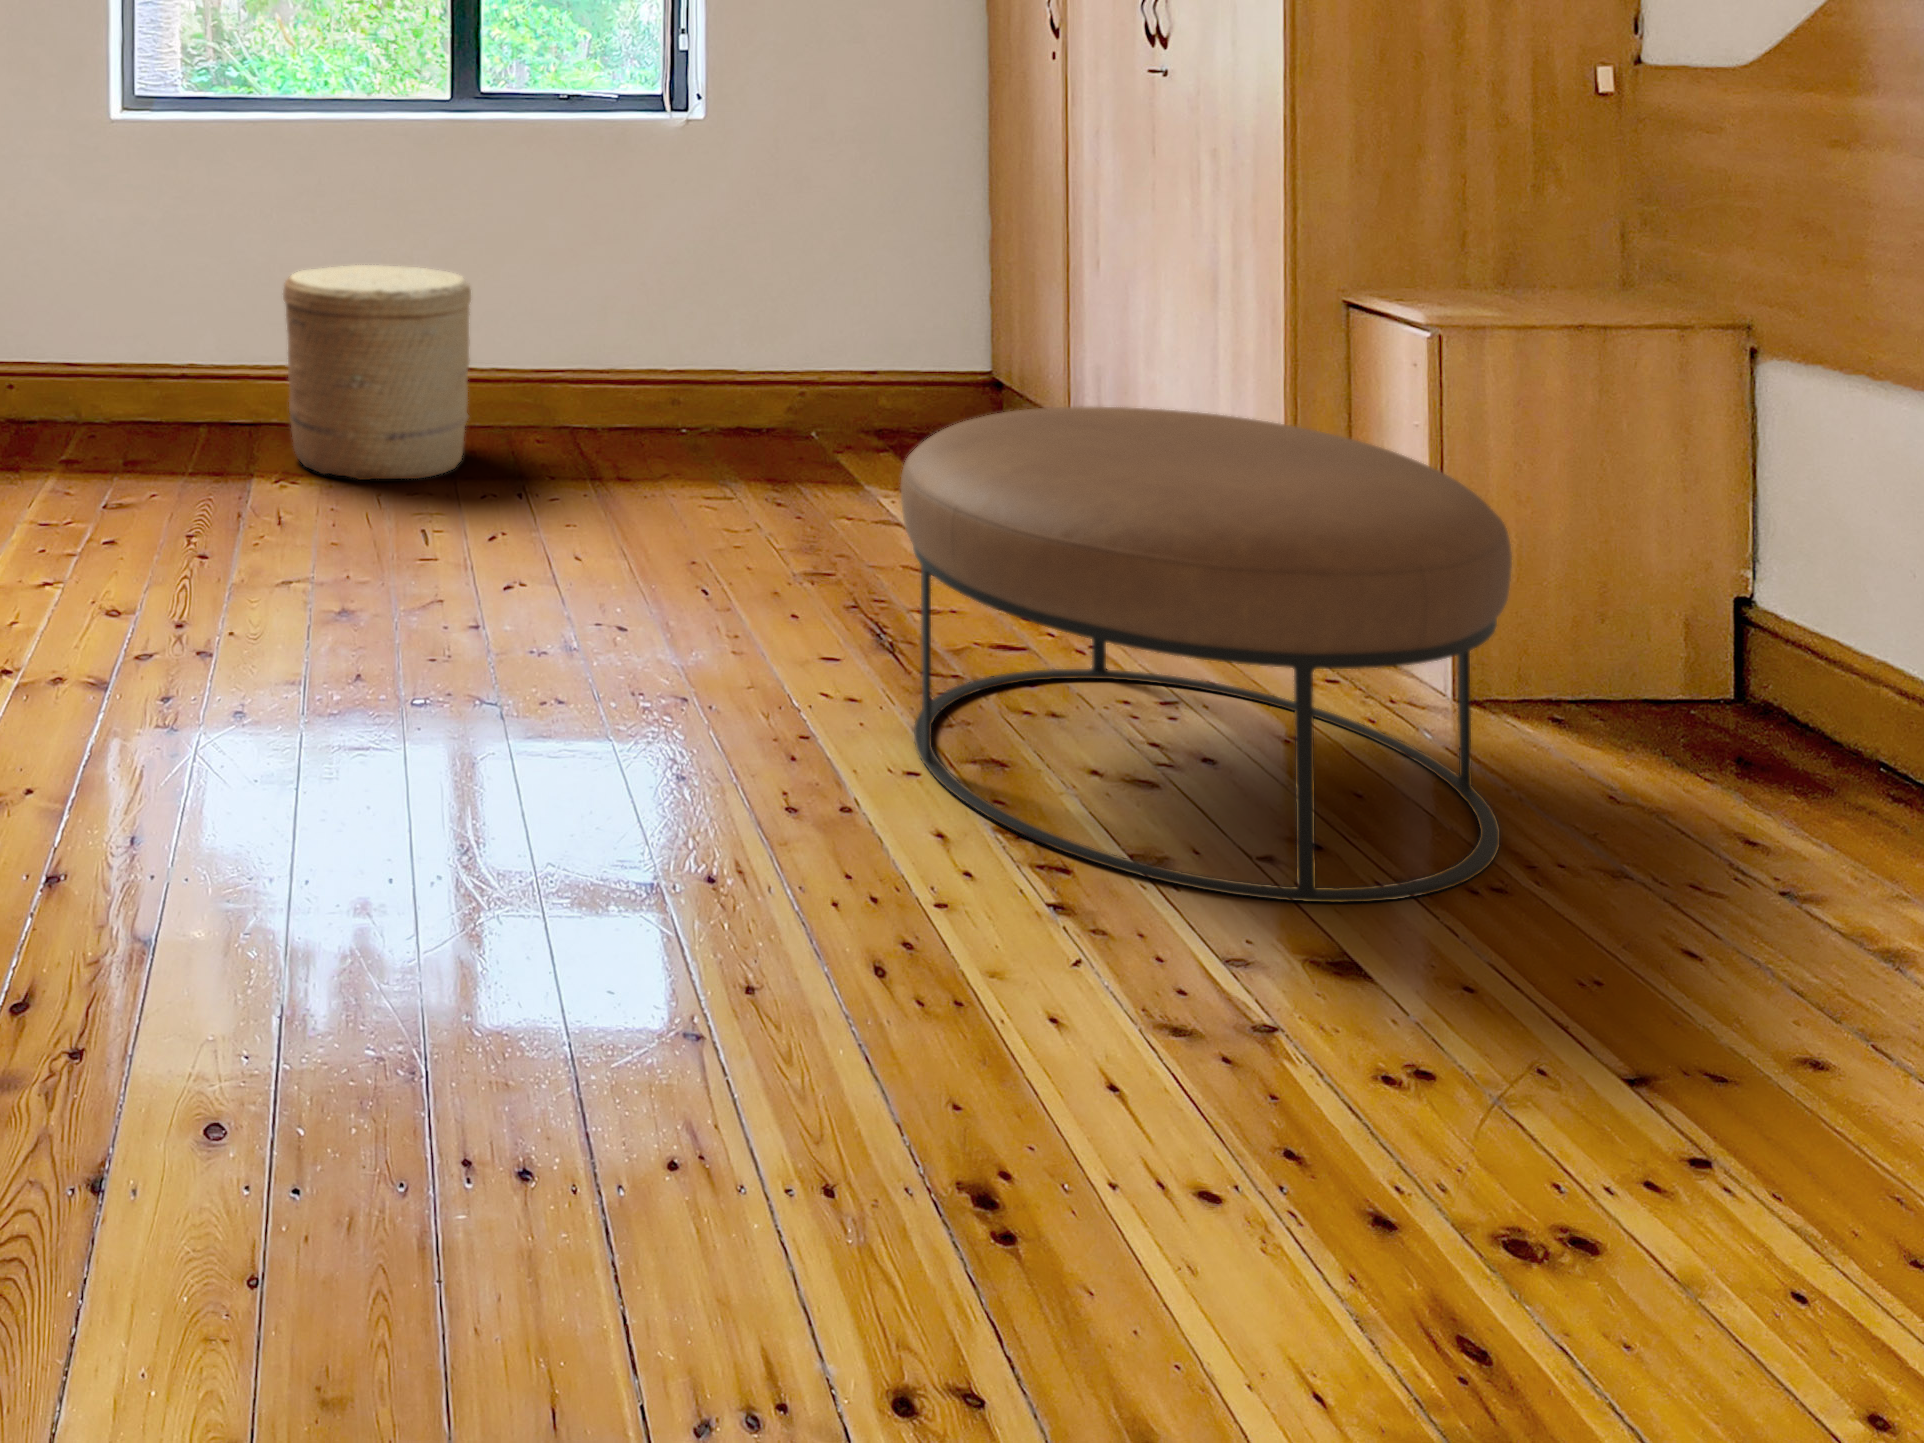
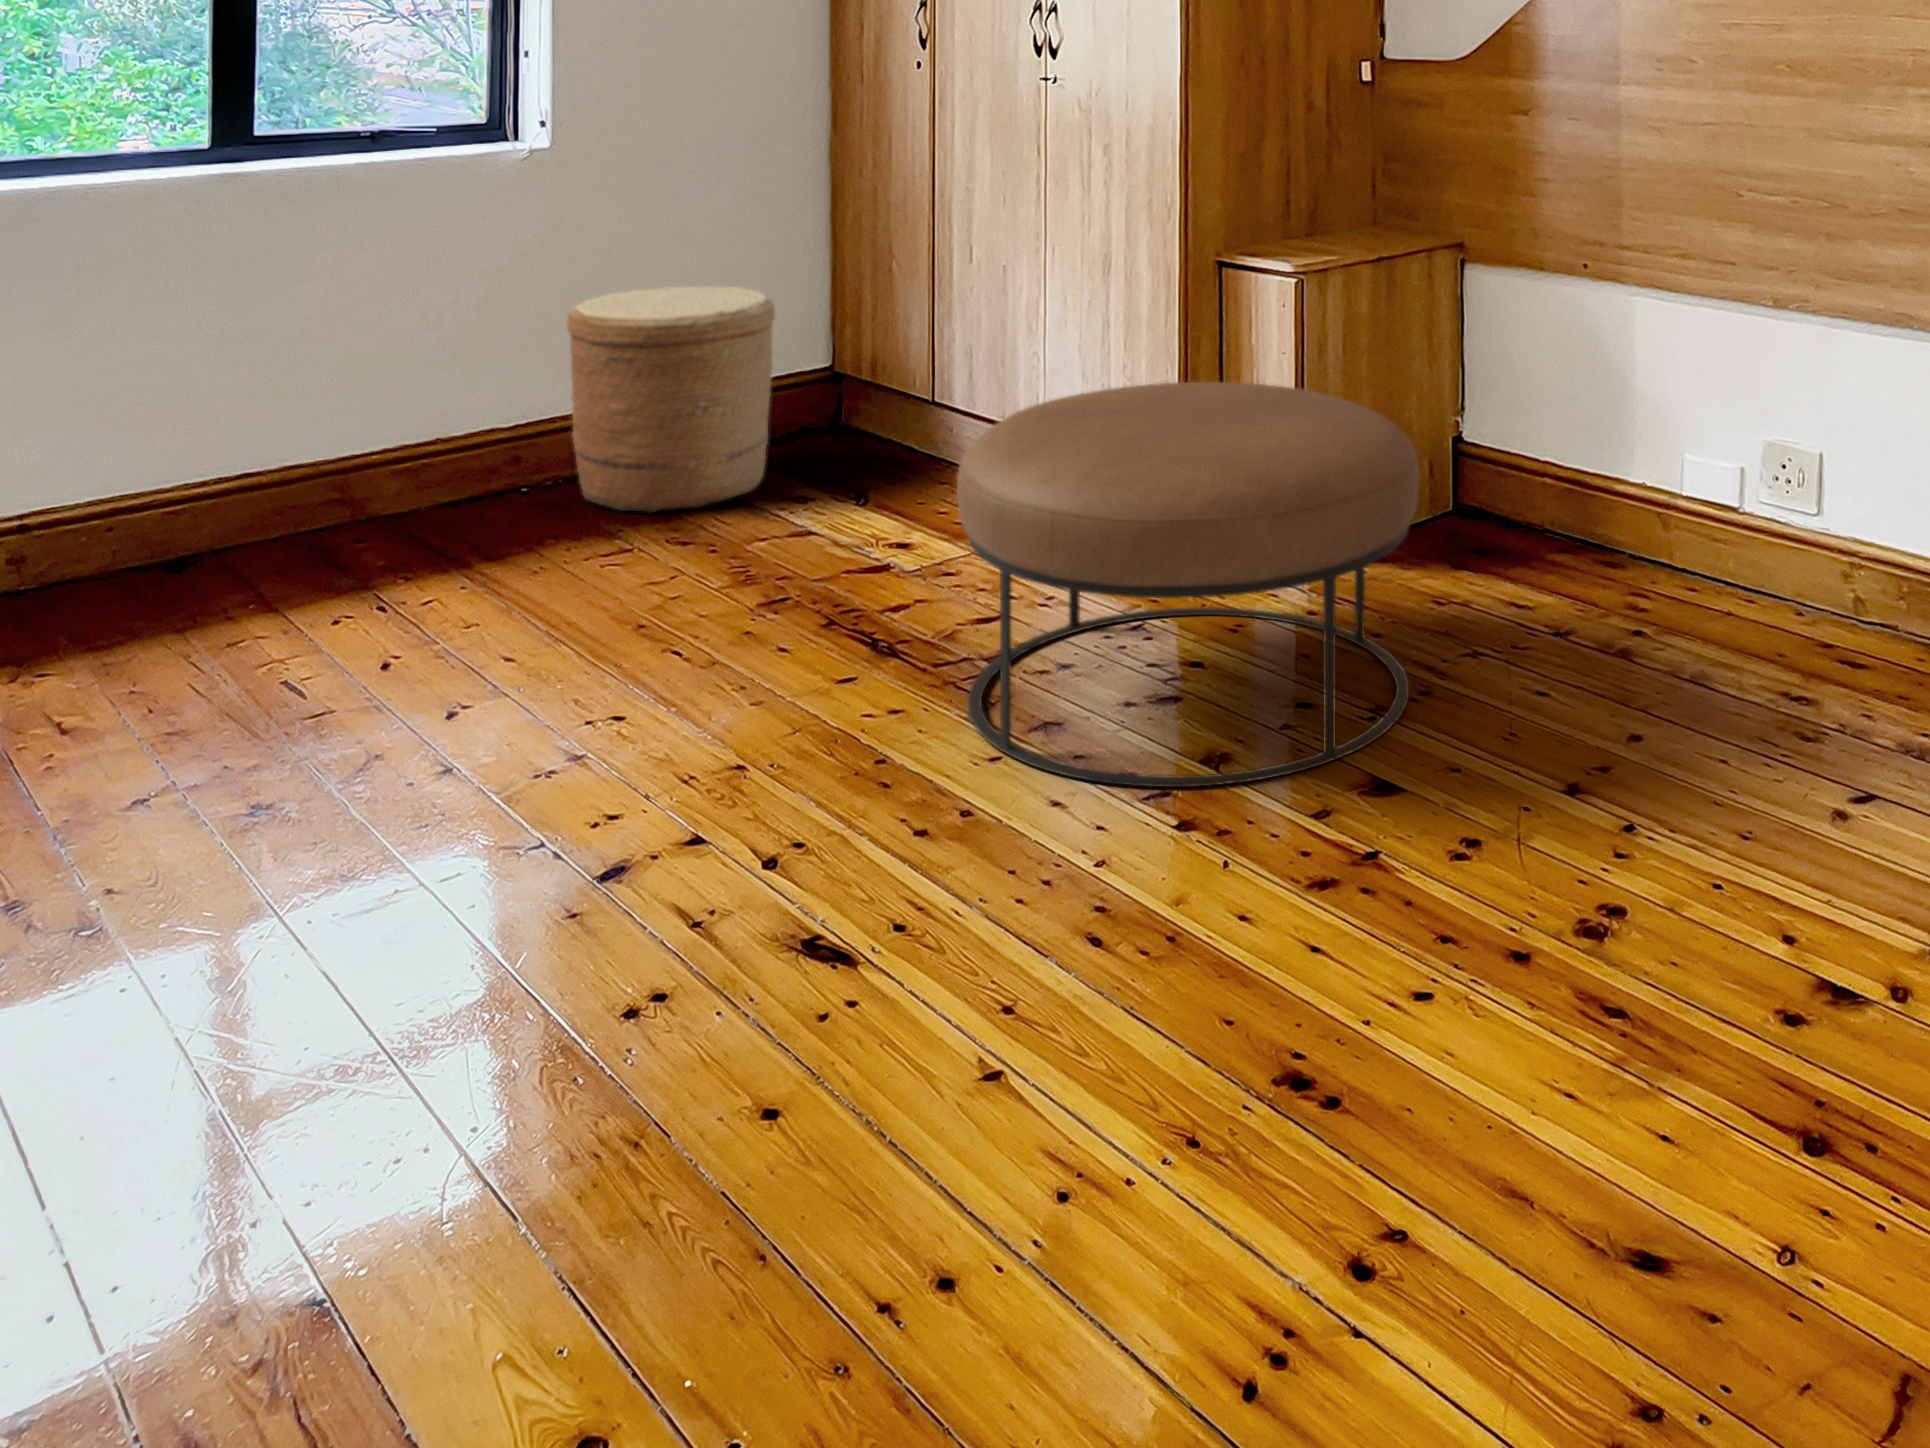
woven basket: present [283,265,471,480] -> present [567,286,775,512]

